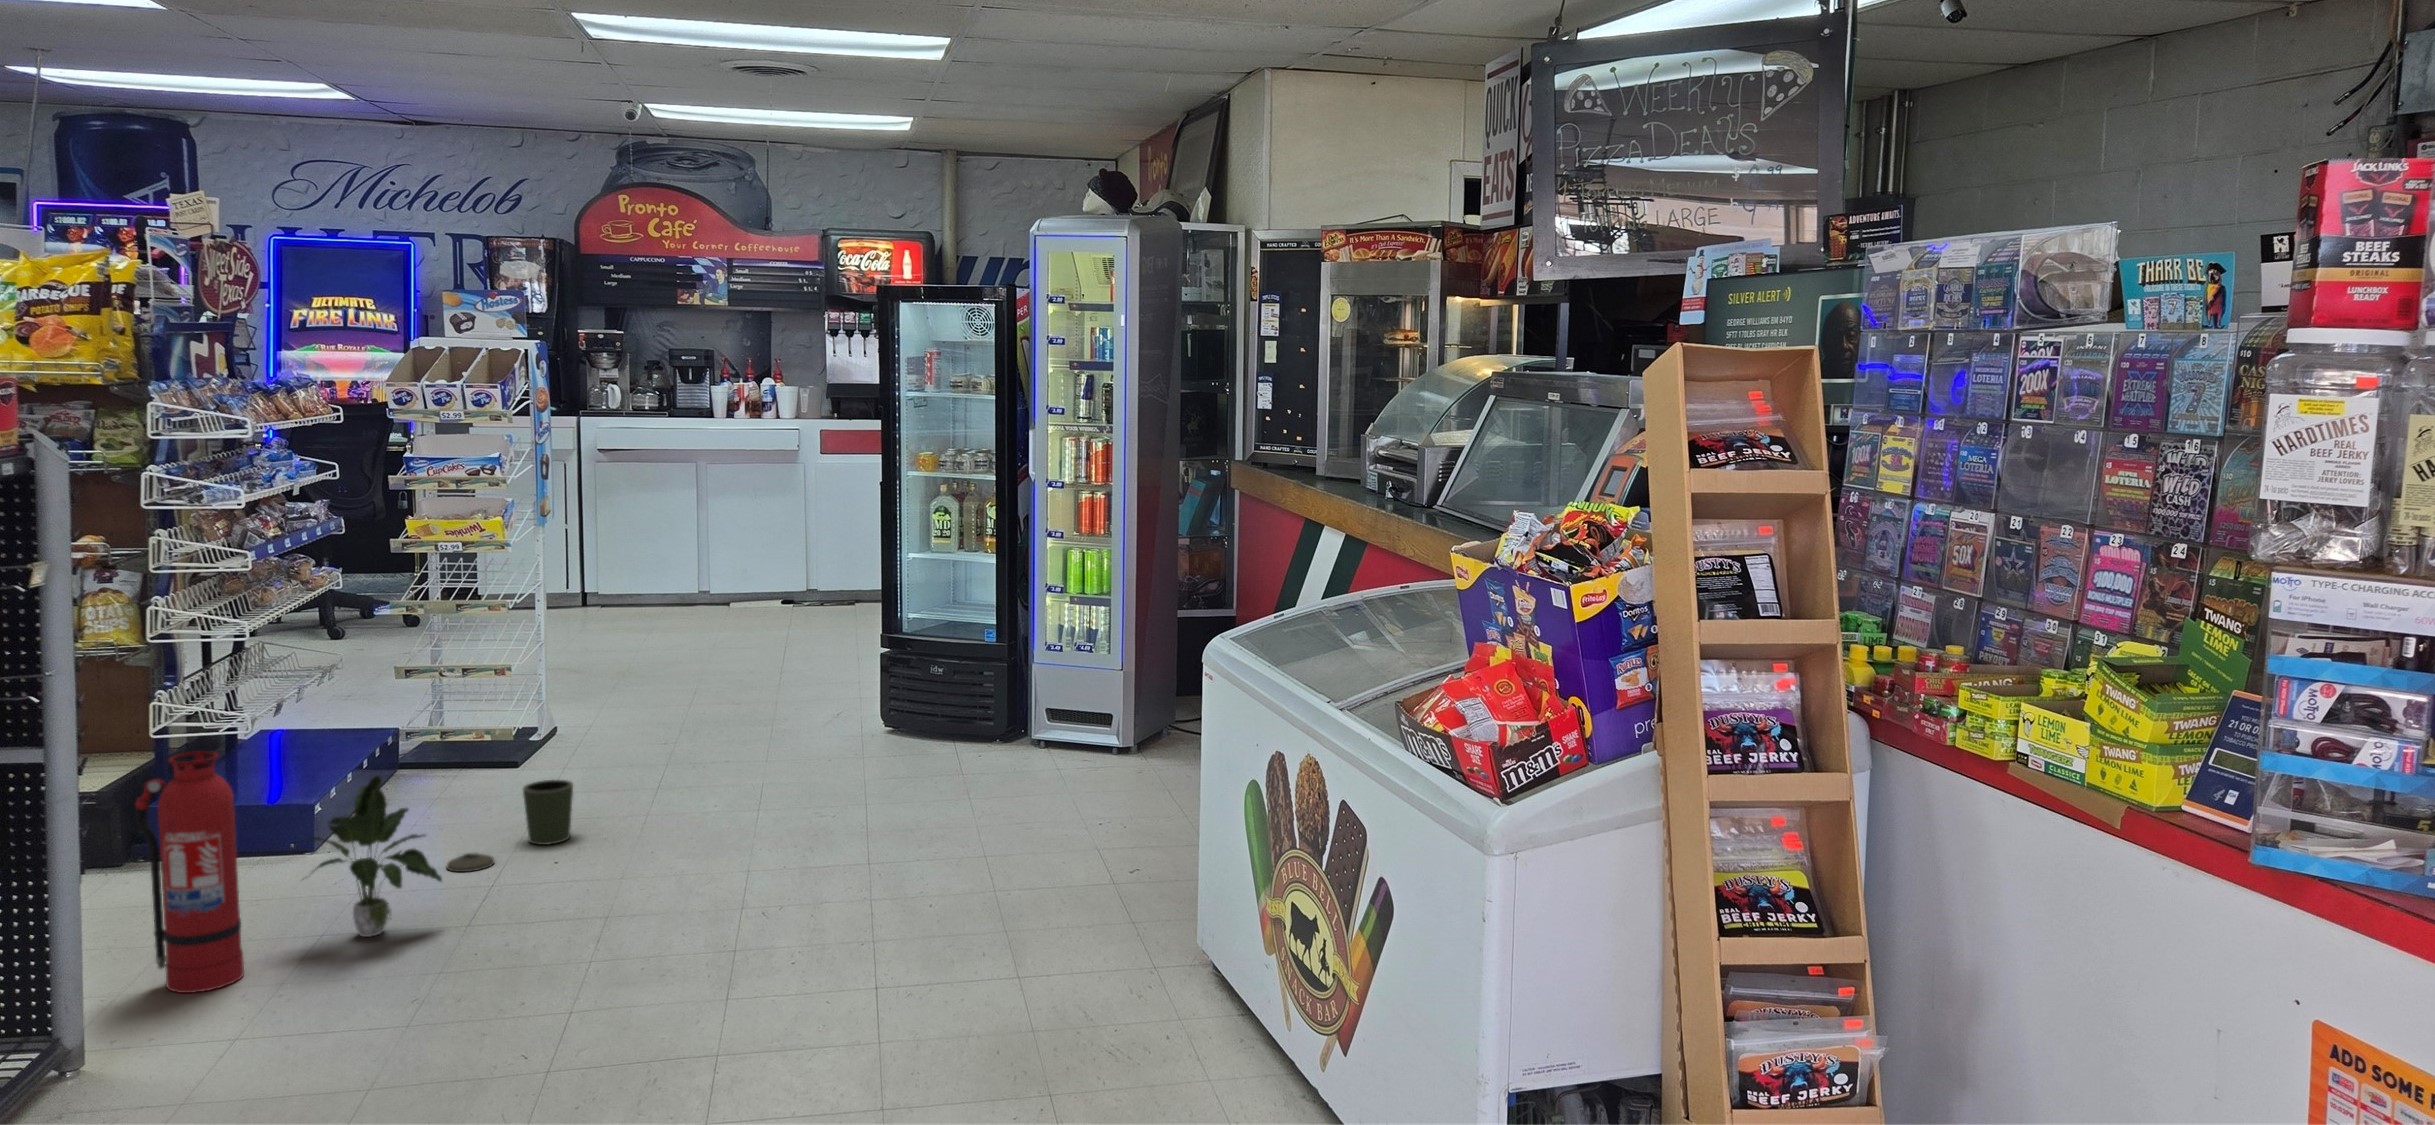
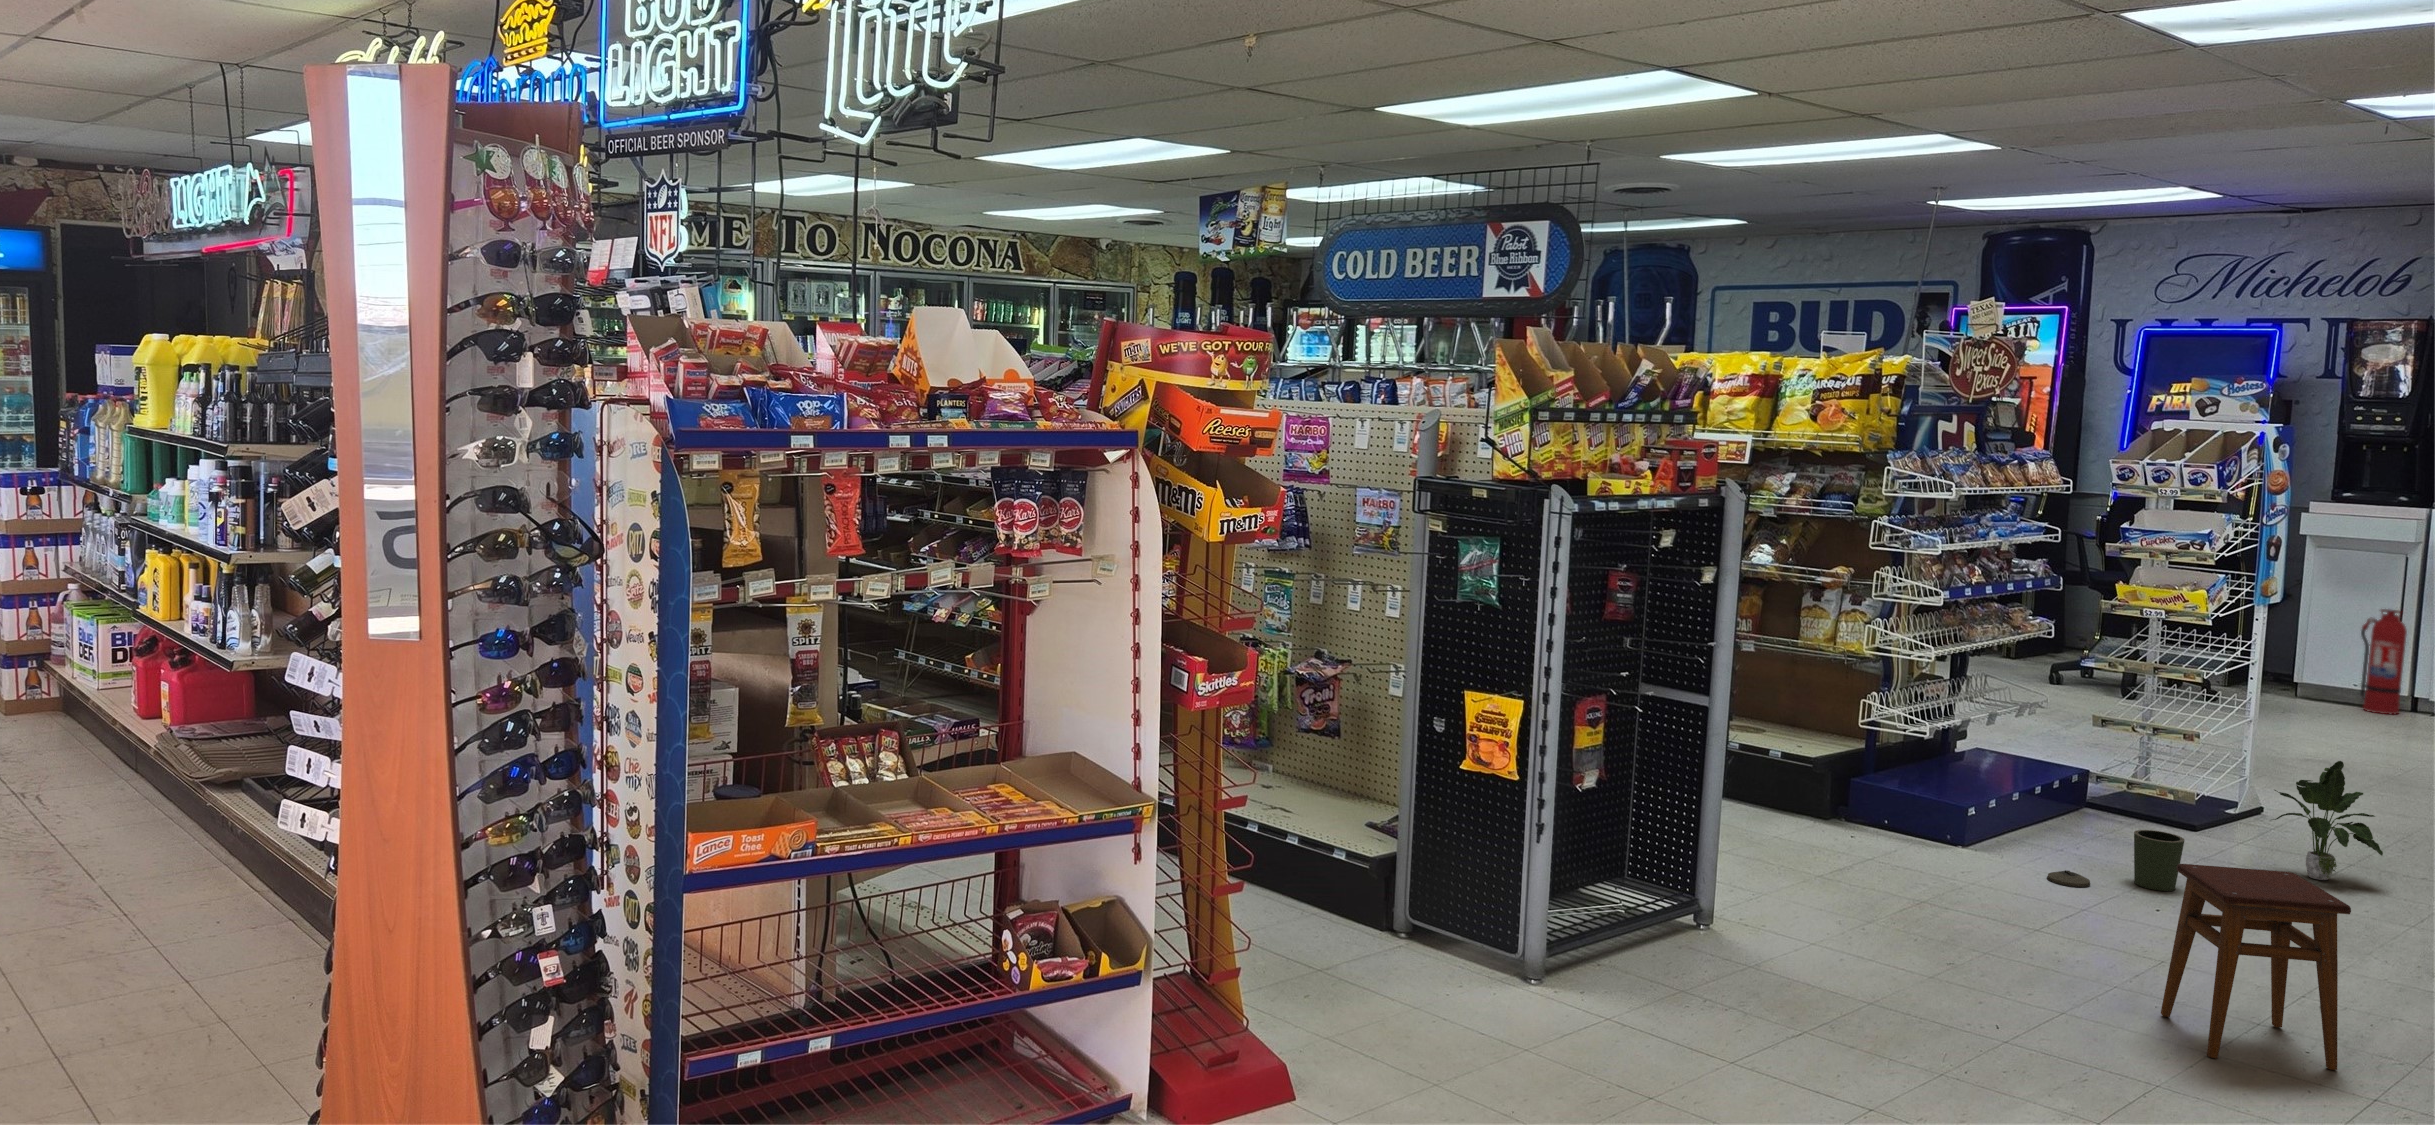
fire extinguisher: present [135,751,244,993] -> present [2360,609,2407,714]
potted plant: present [307,776,442,937] -> present [2272,761,2383,880]
stool: none [682,789,849,1003] -> present [2161,864,2351,1070]

